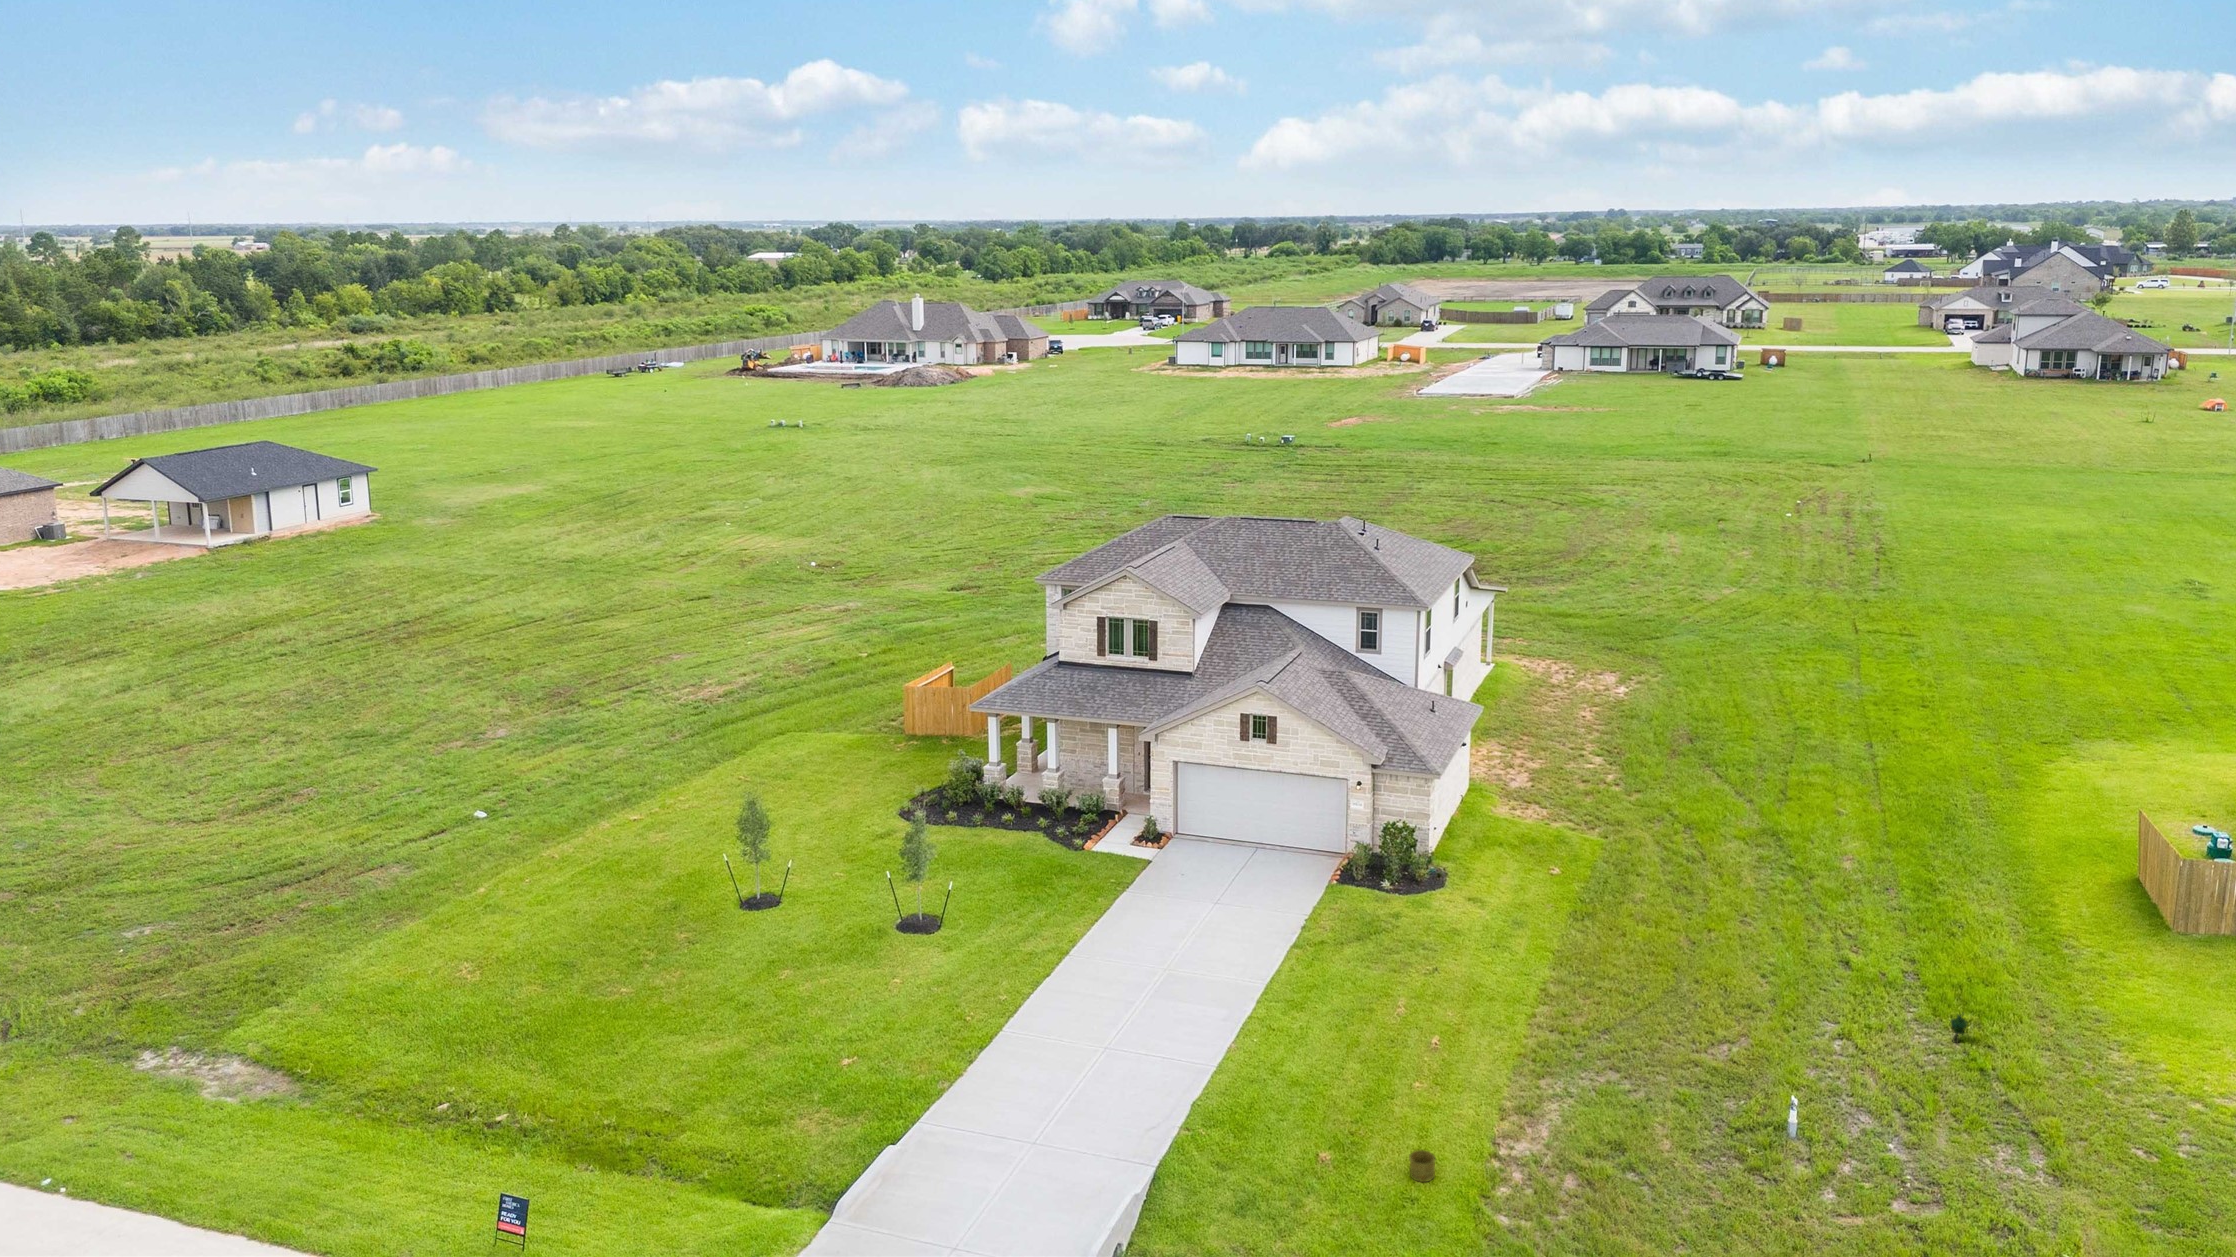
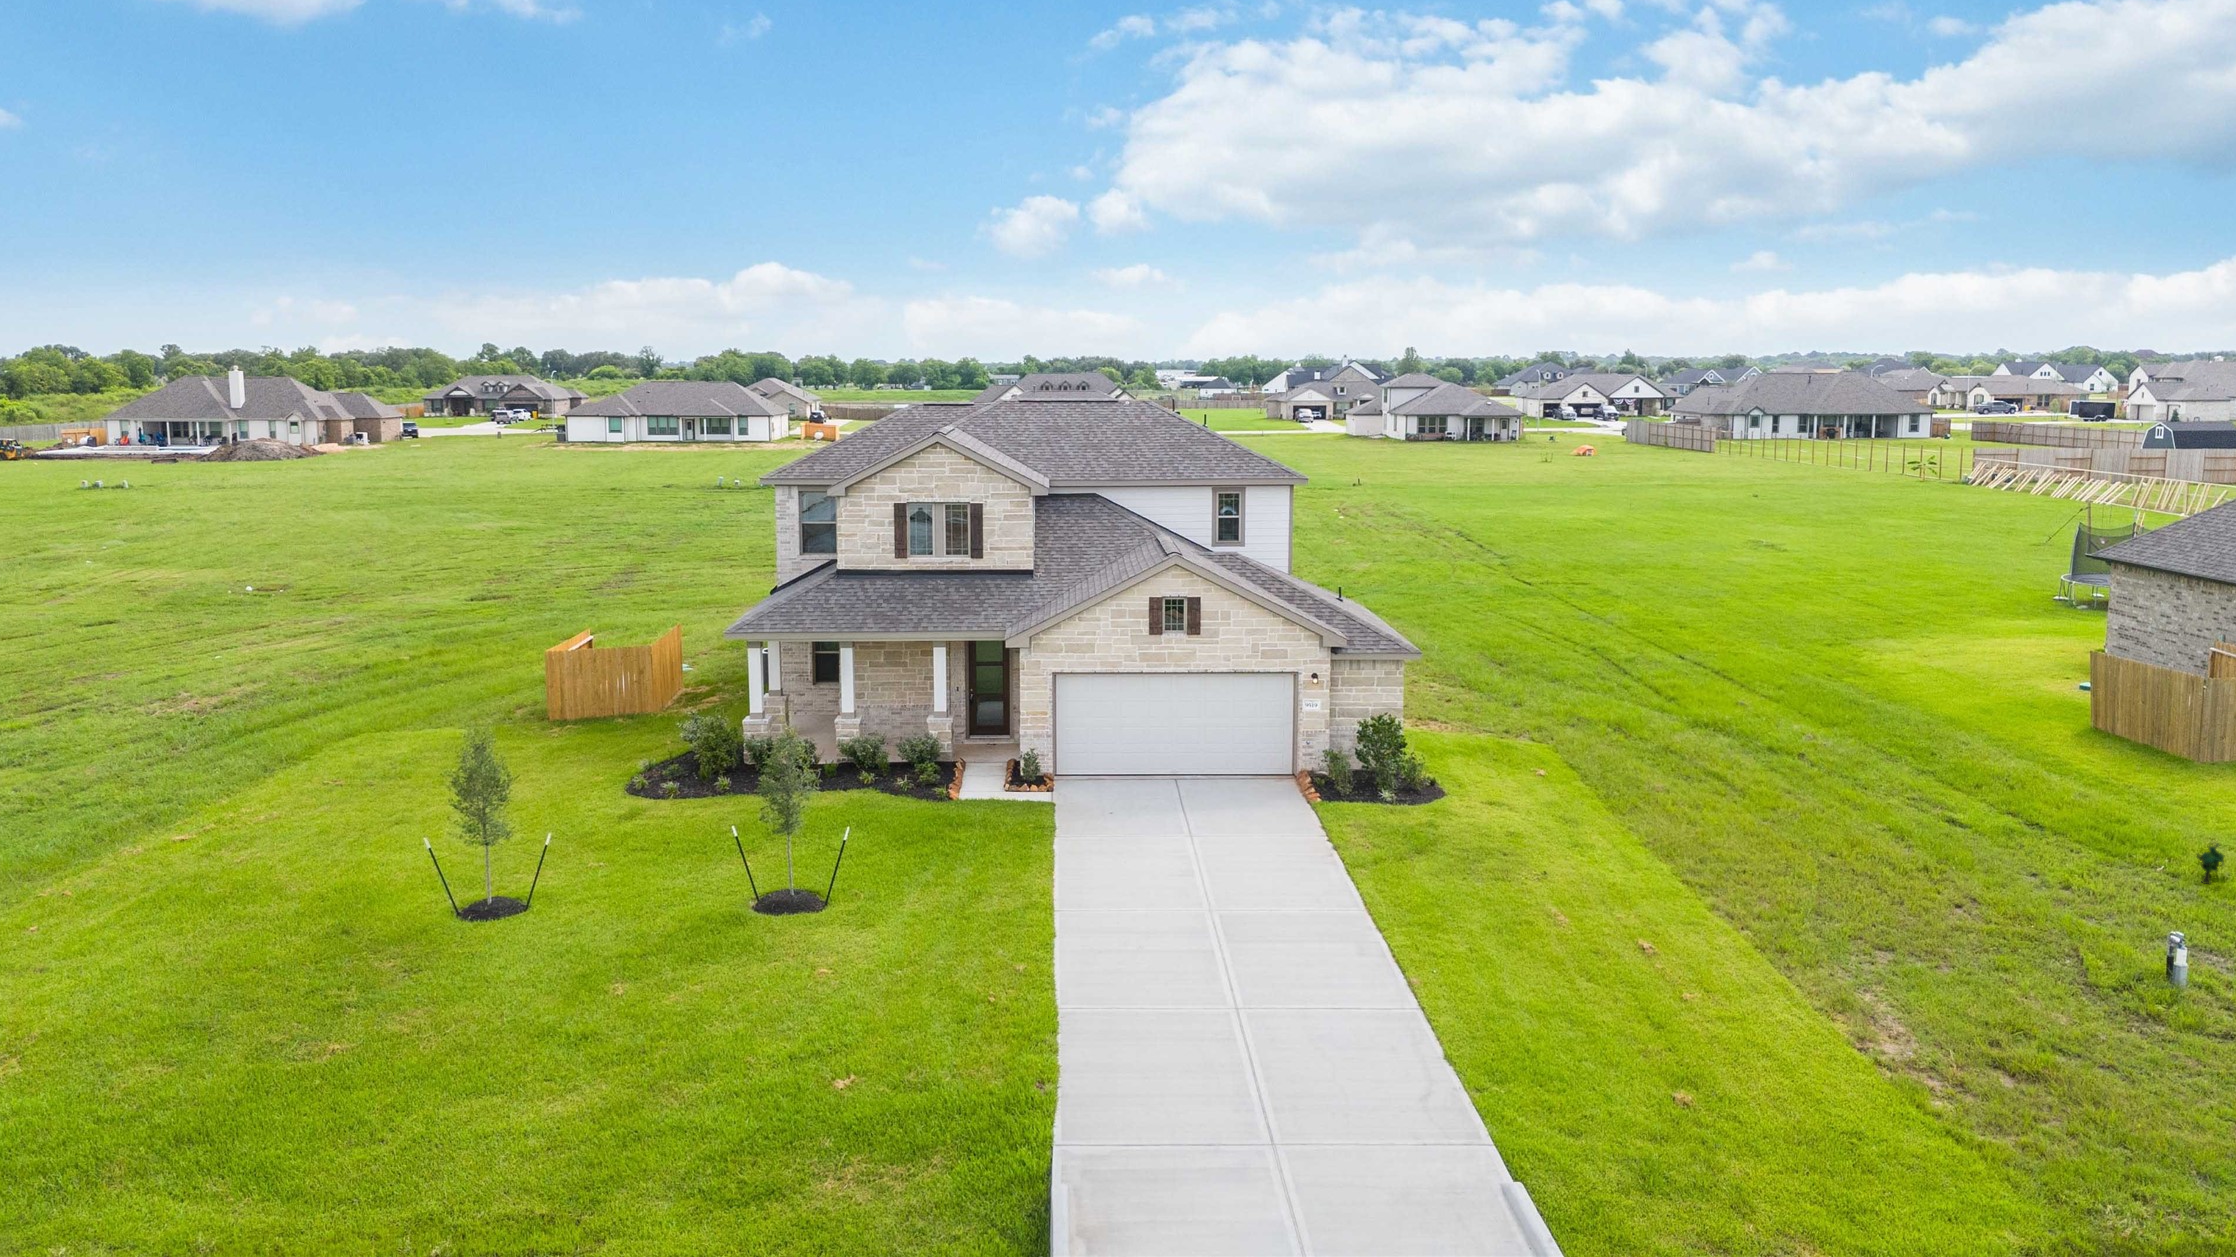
wooden bucket: present [1409,1150,1435,1182] -> none [1873,1100,1924,1152]

